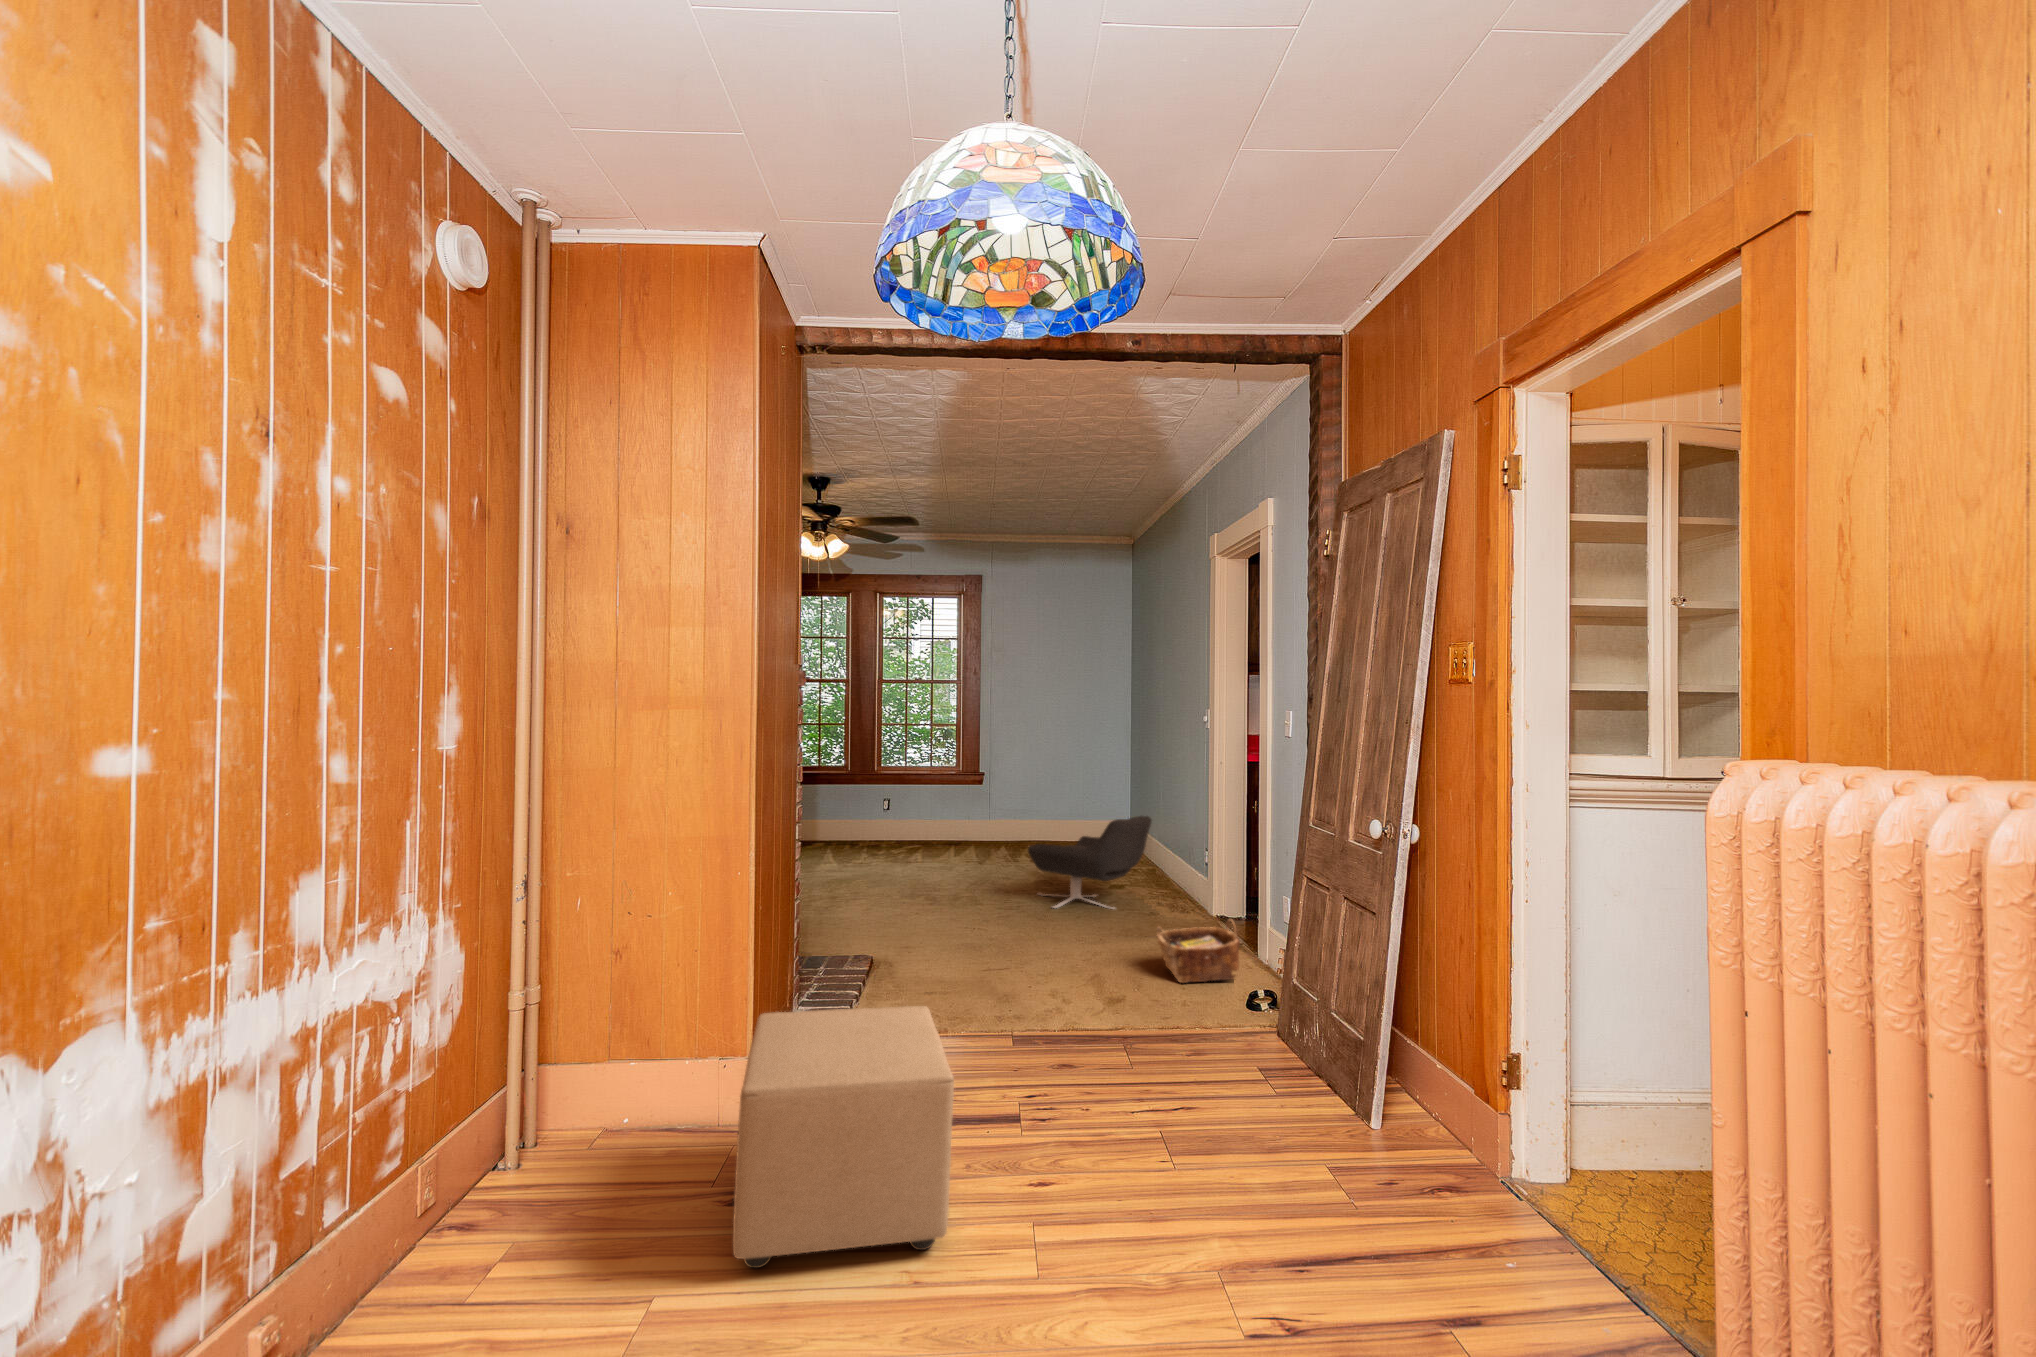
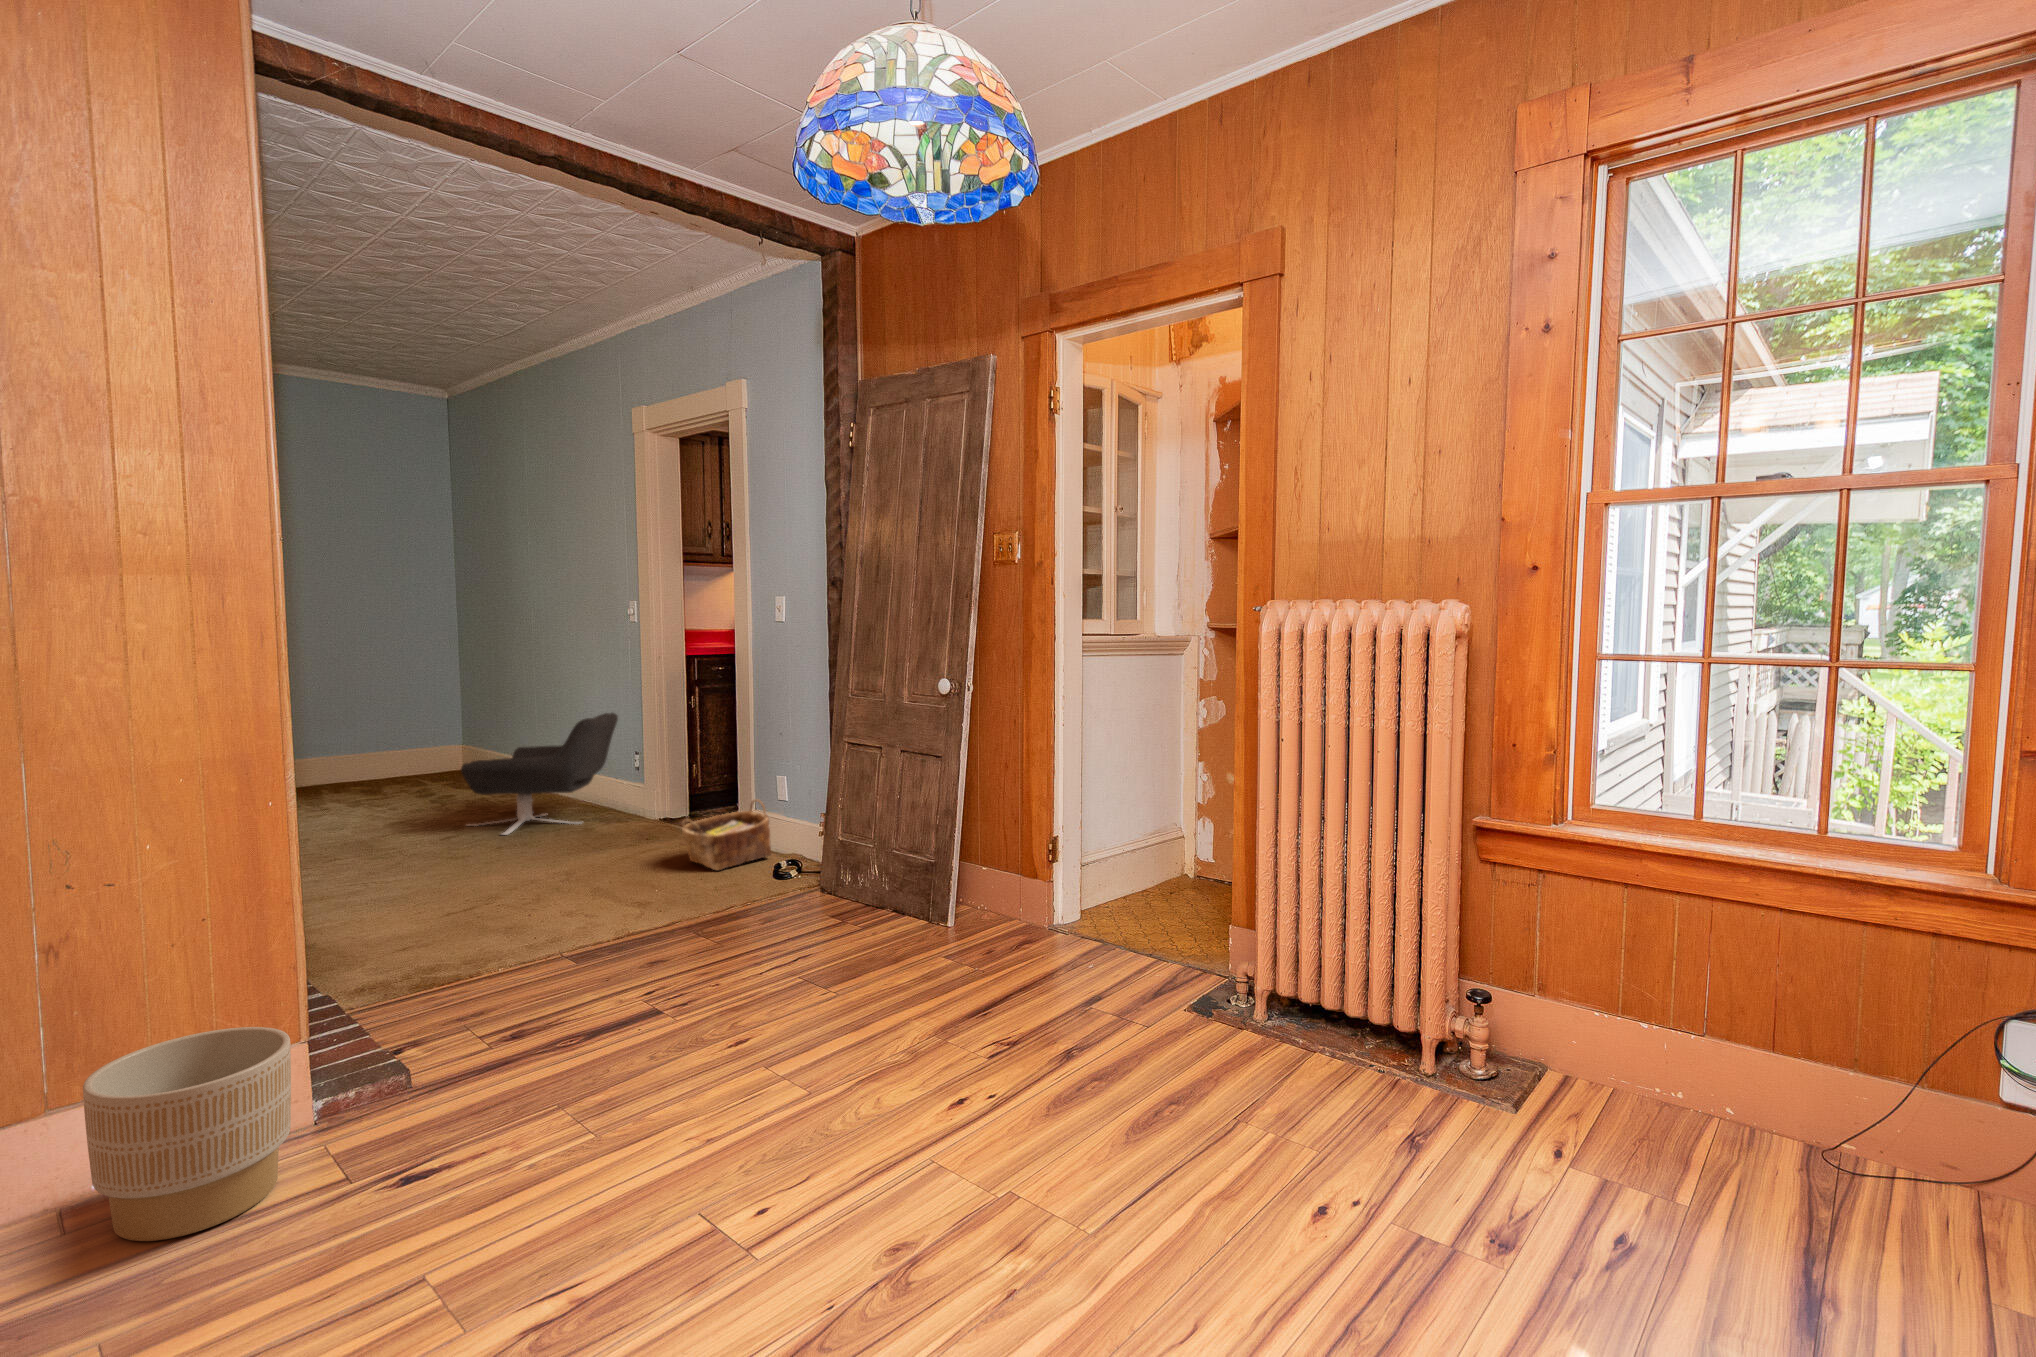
ottoman: present [733,1006,954,1268] -> none [369,913,692,1210]
planter: none [589,1030,712,1184] -> present [83,1027,291,1241]

